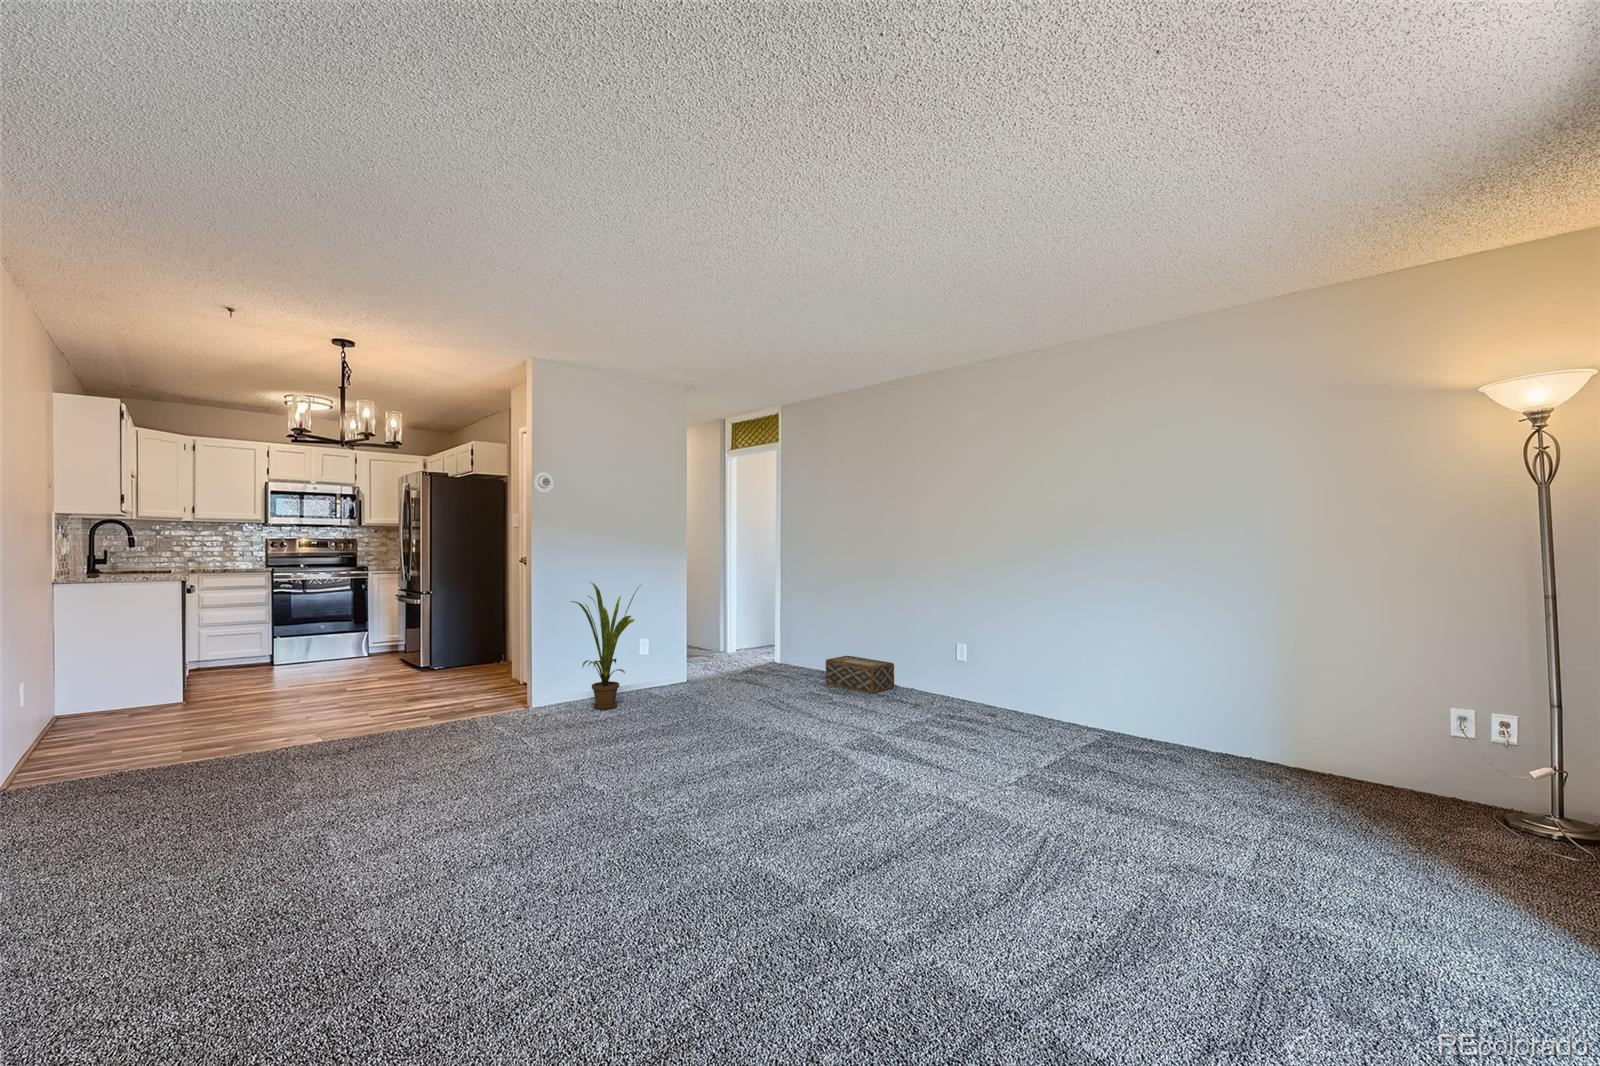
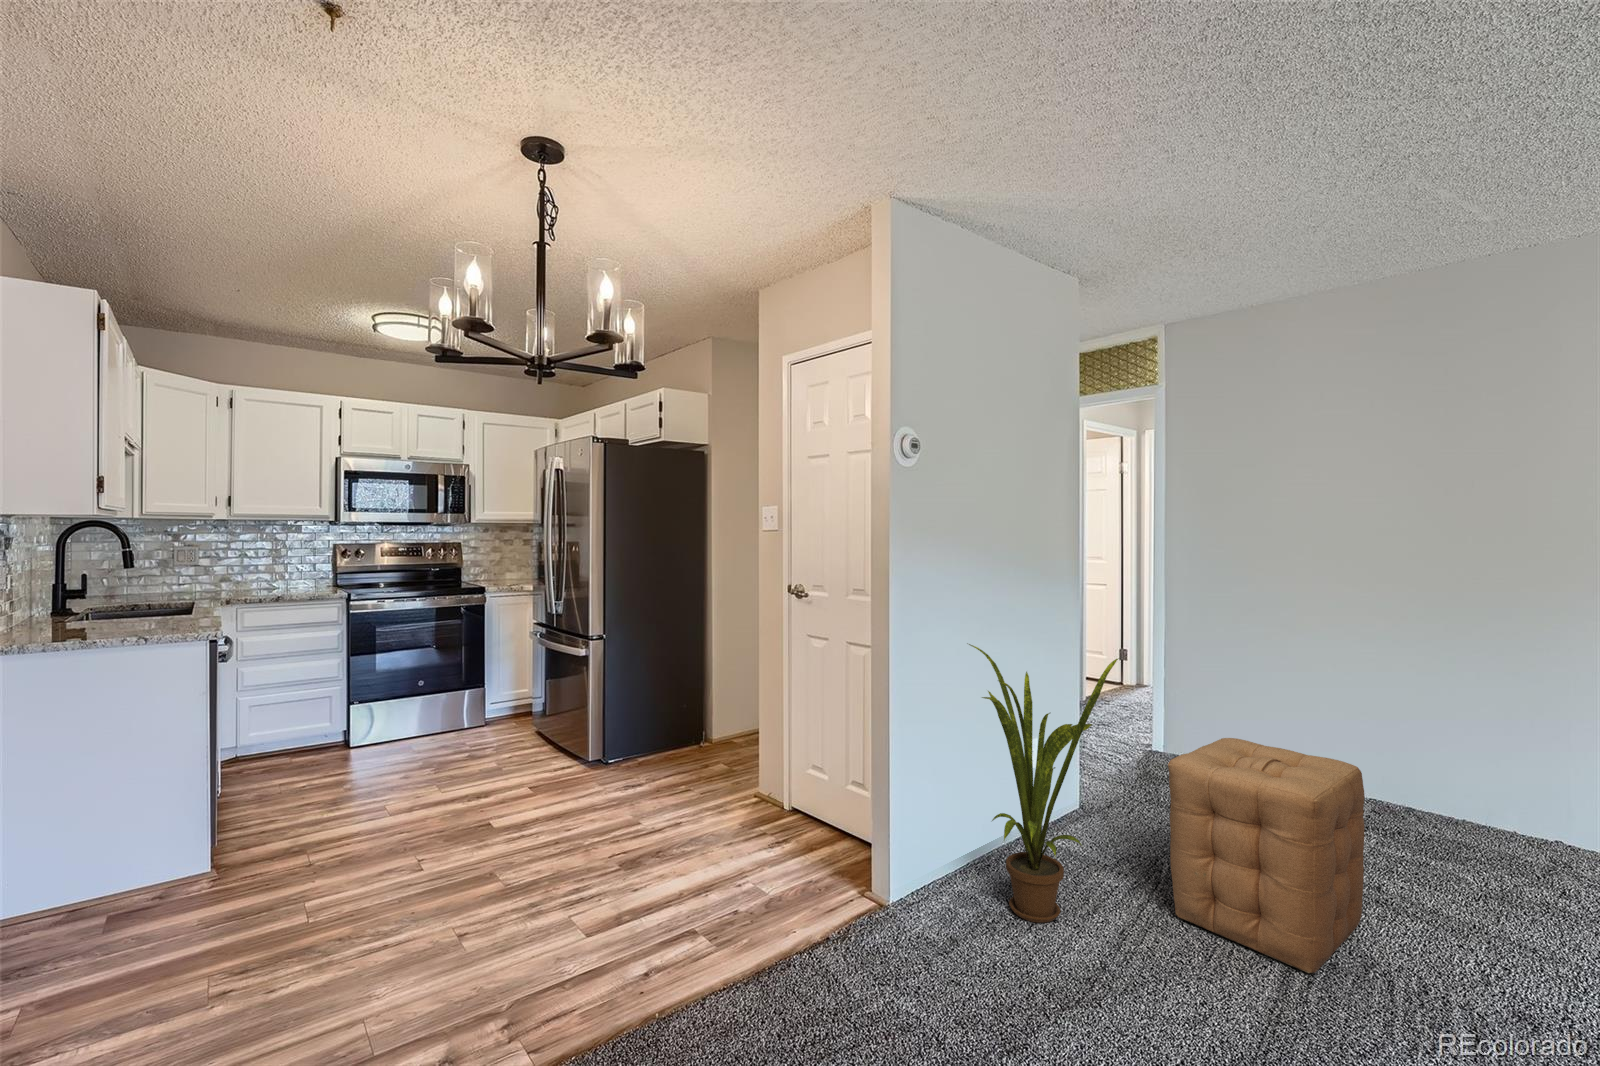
ottoman: none [667,627,750,718] -> present [1168,738,1365,973]
woven basket: present [826,656,894,693] -> none [1357,770,1525,869]

